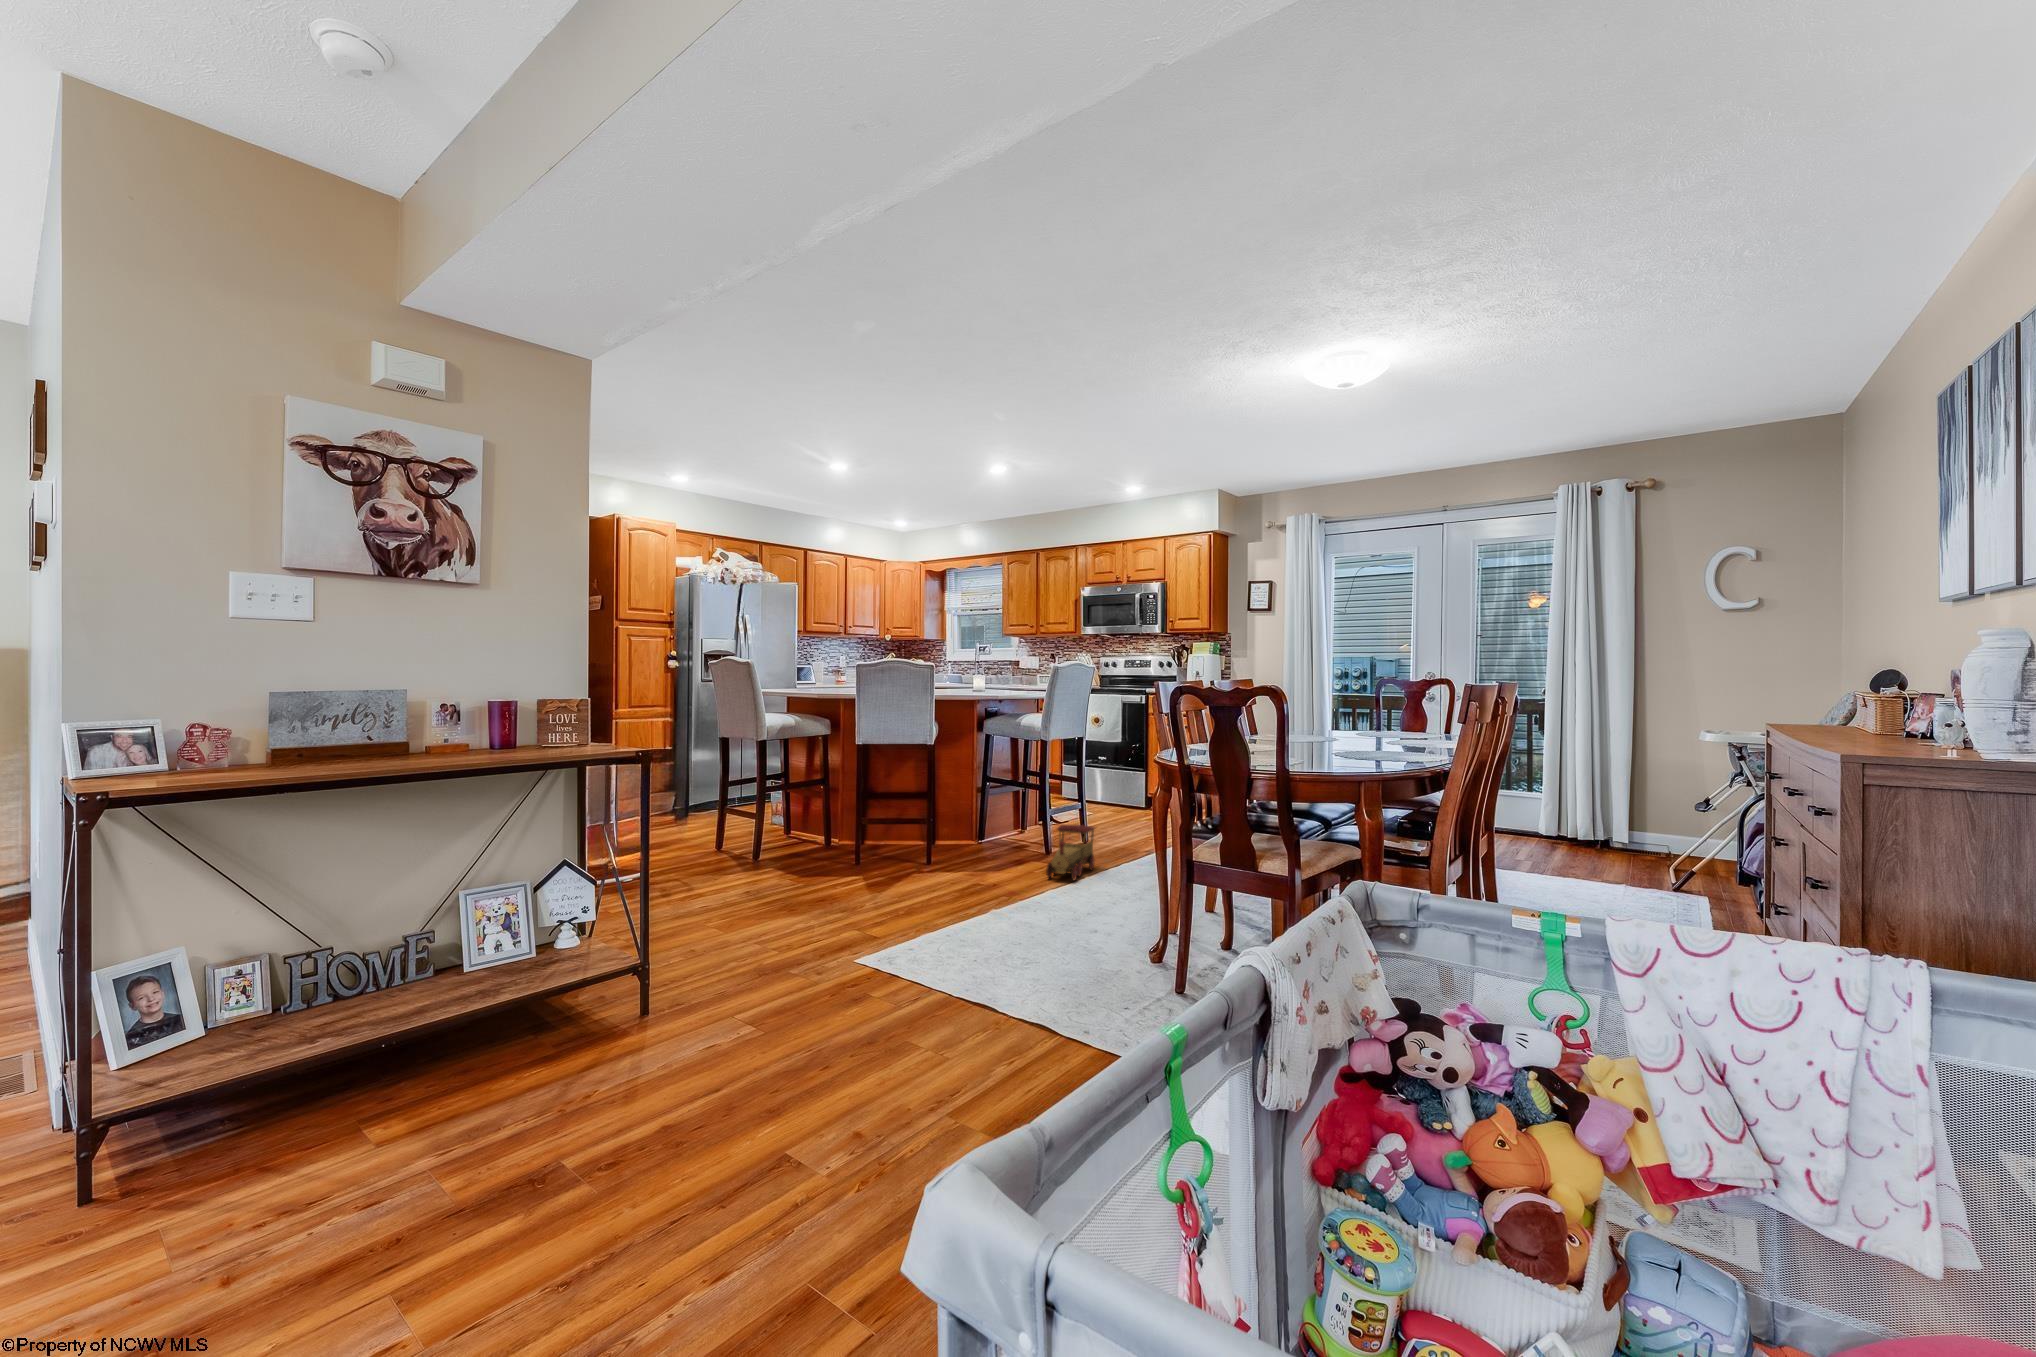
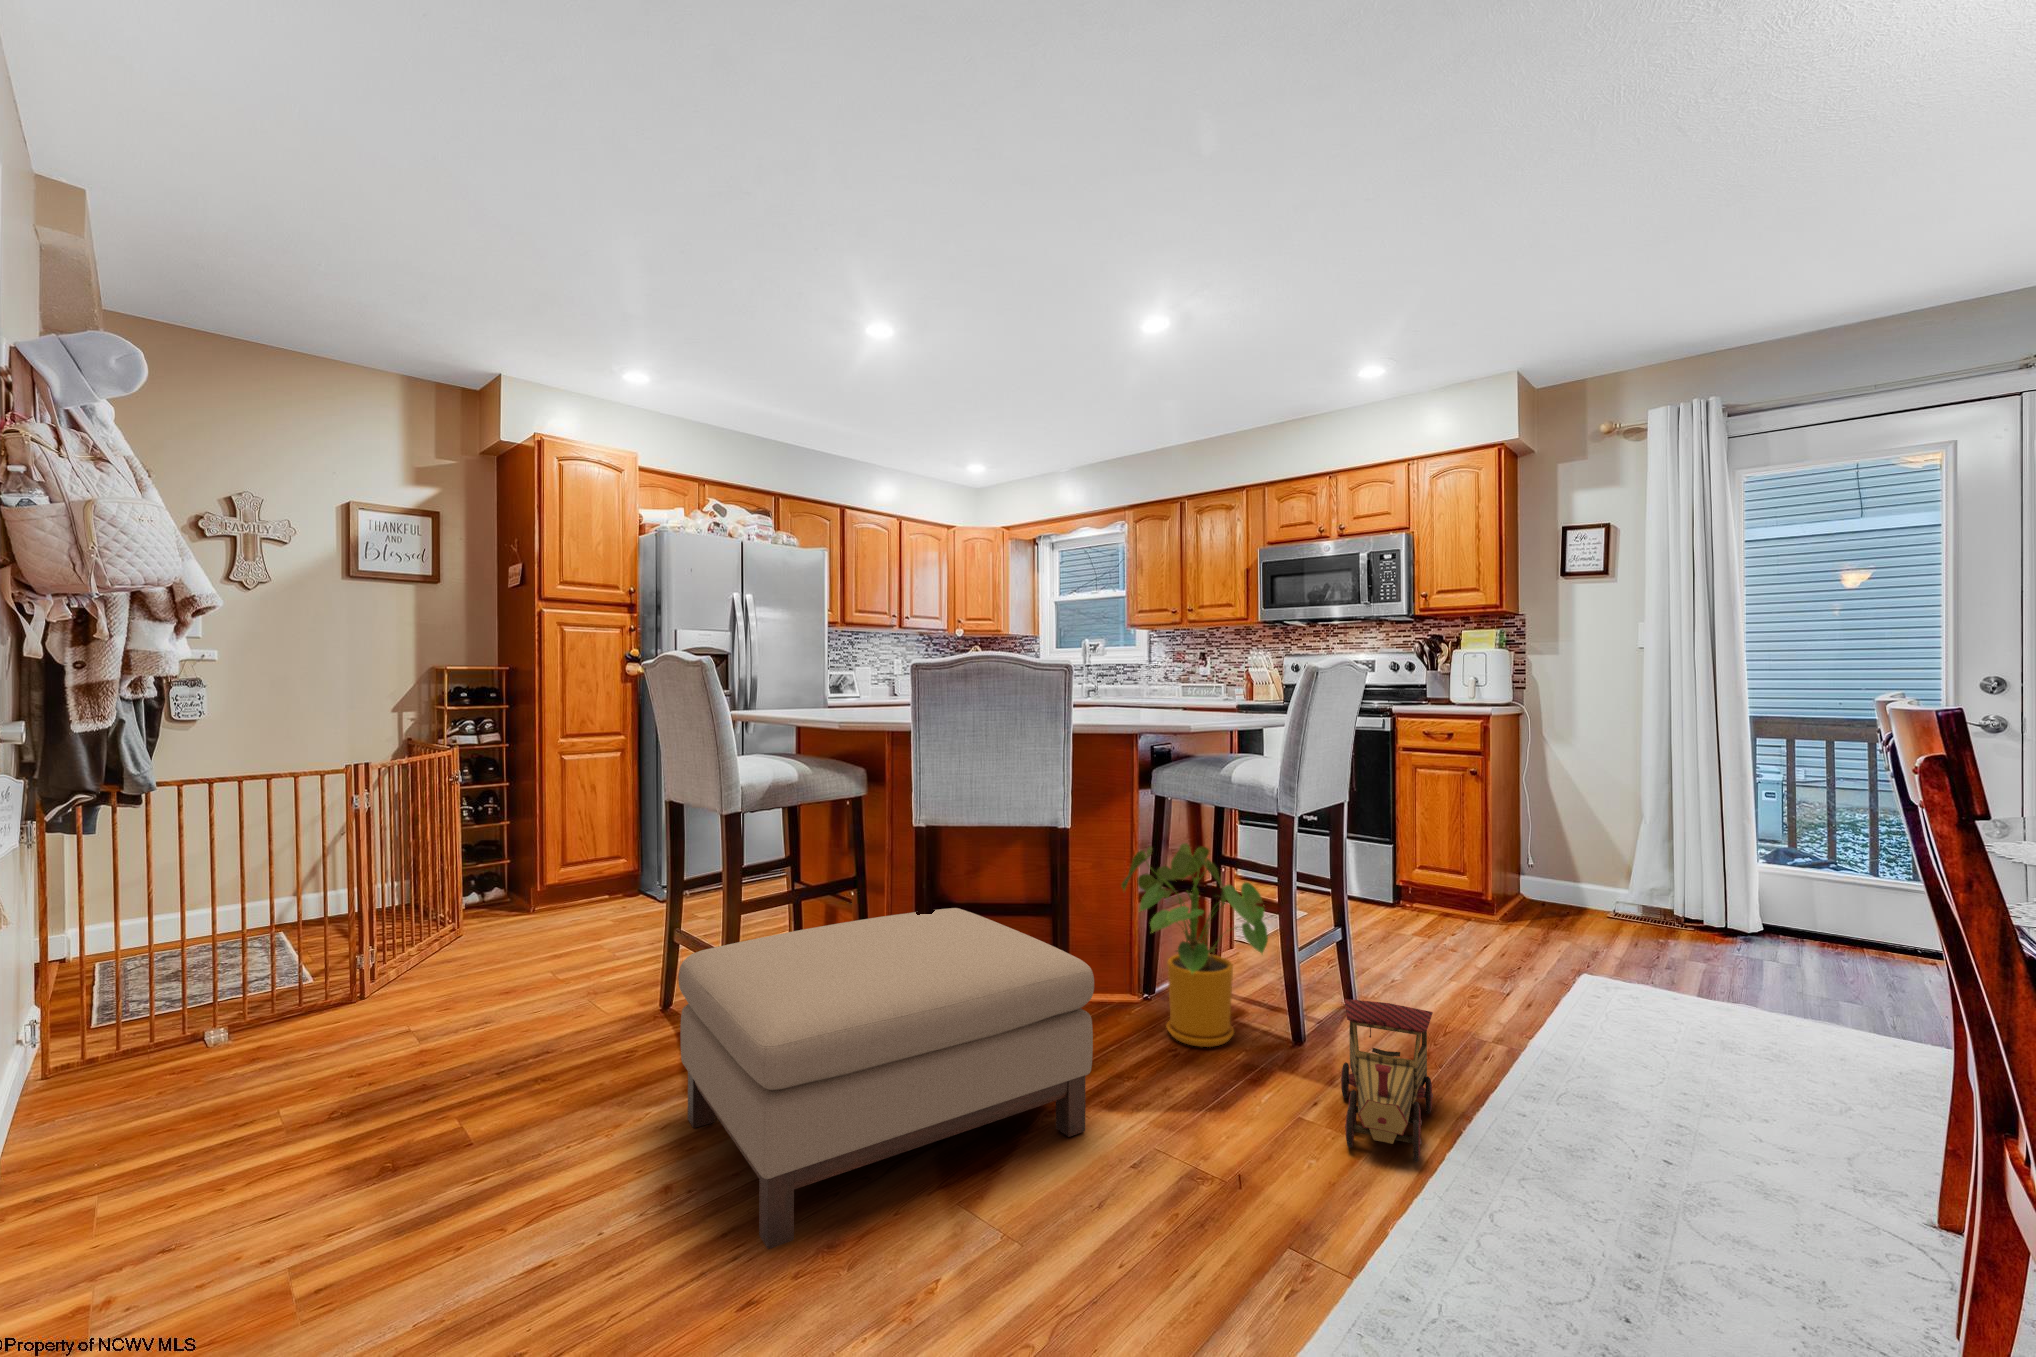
house plant: none [965,759,1035,855] -> present [1121,843,1268,1047]
ottoman: none [747,788,939,902] -> present [679,908,1094,1249]

